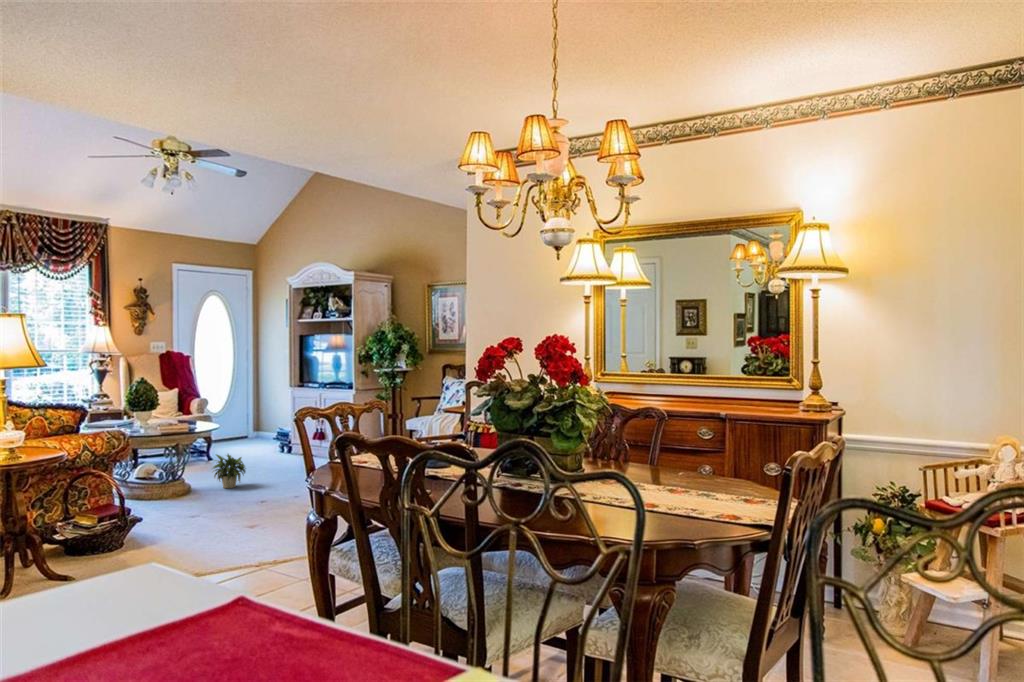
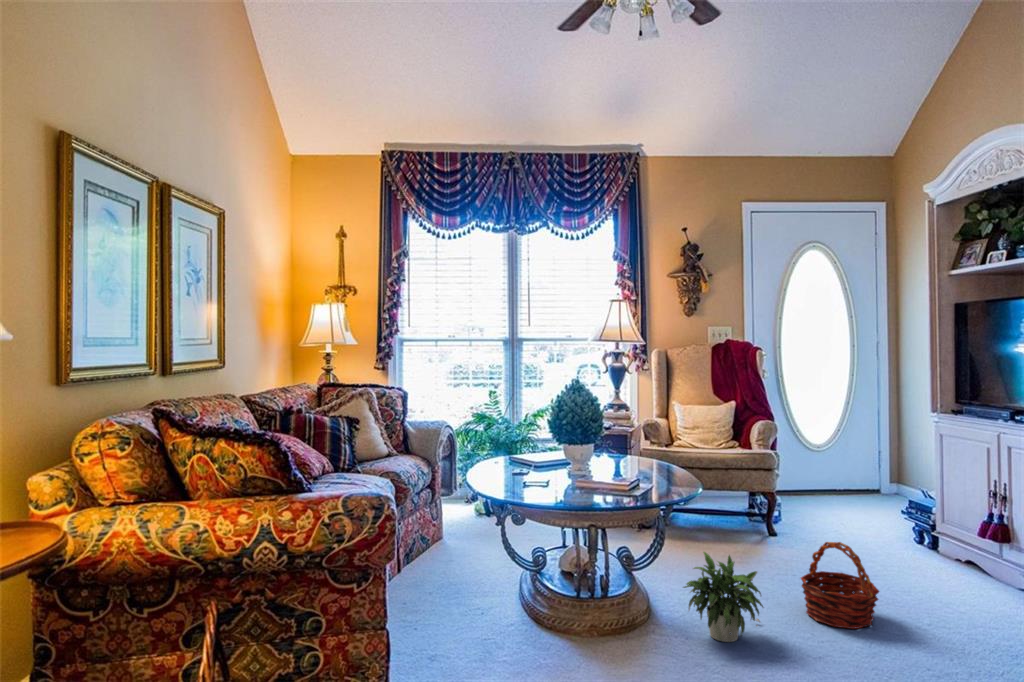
basket: none [252,442,285,477] -> present [801,542,879,629]

